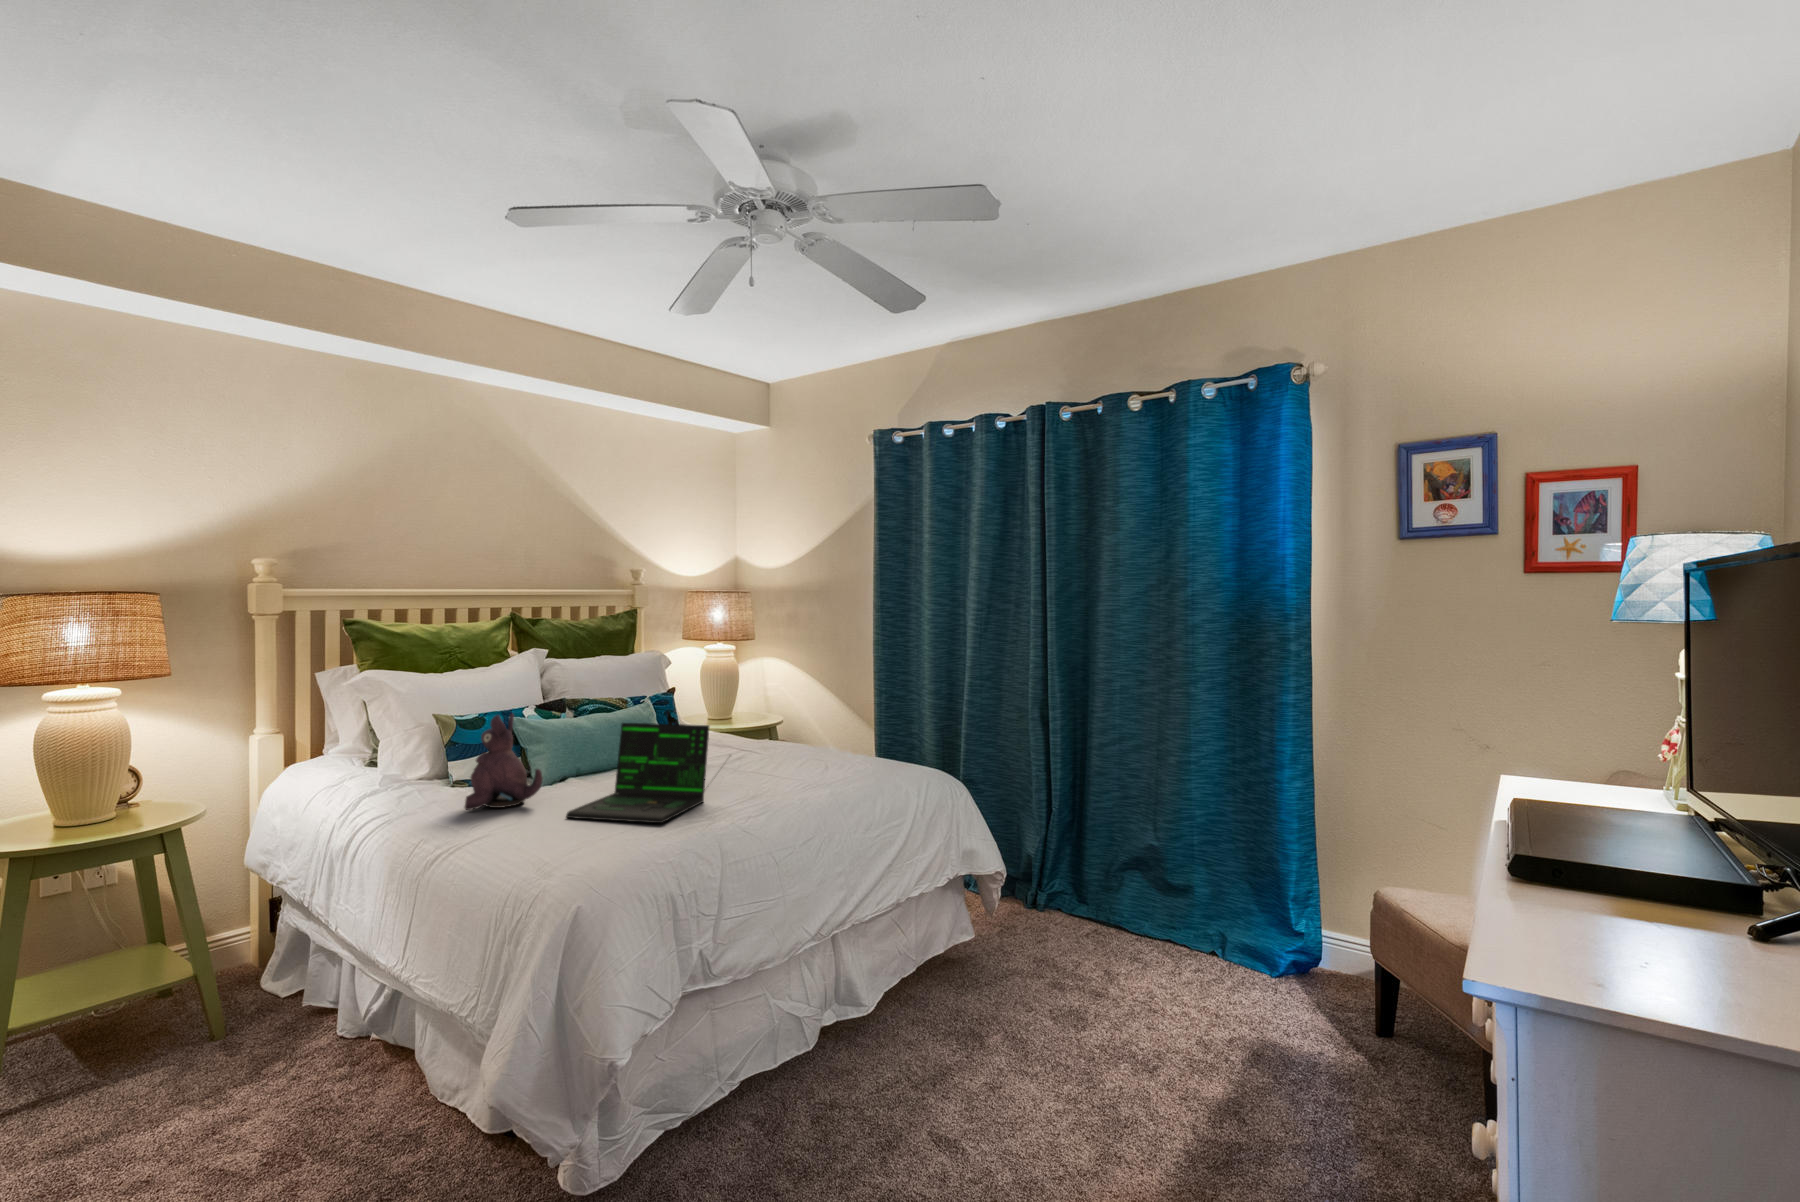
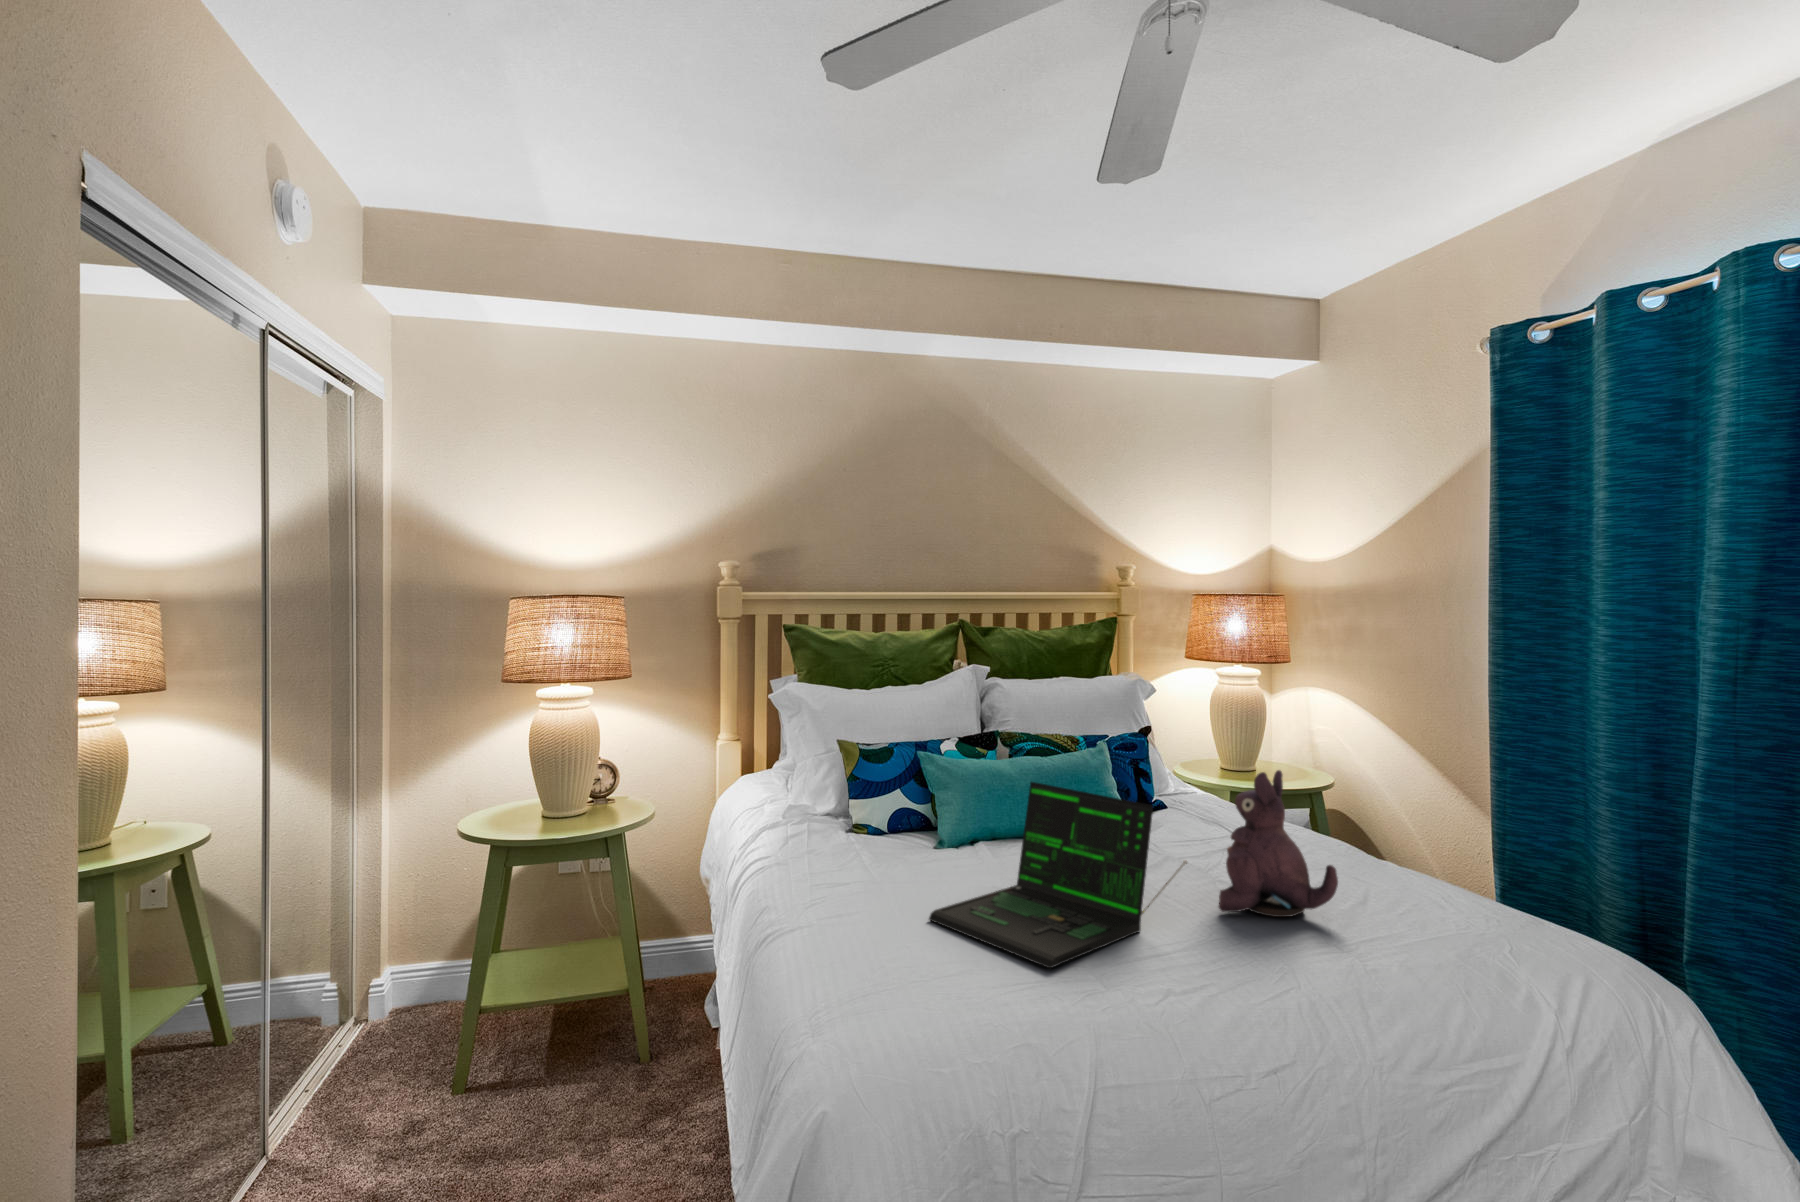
plush toy: present [465,713,543,810] -> present [1218,770,1338,917]

